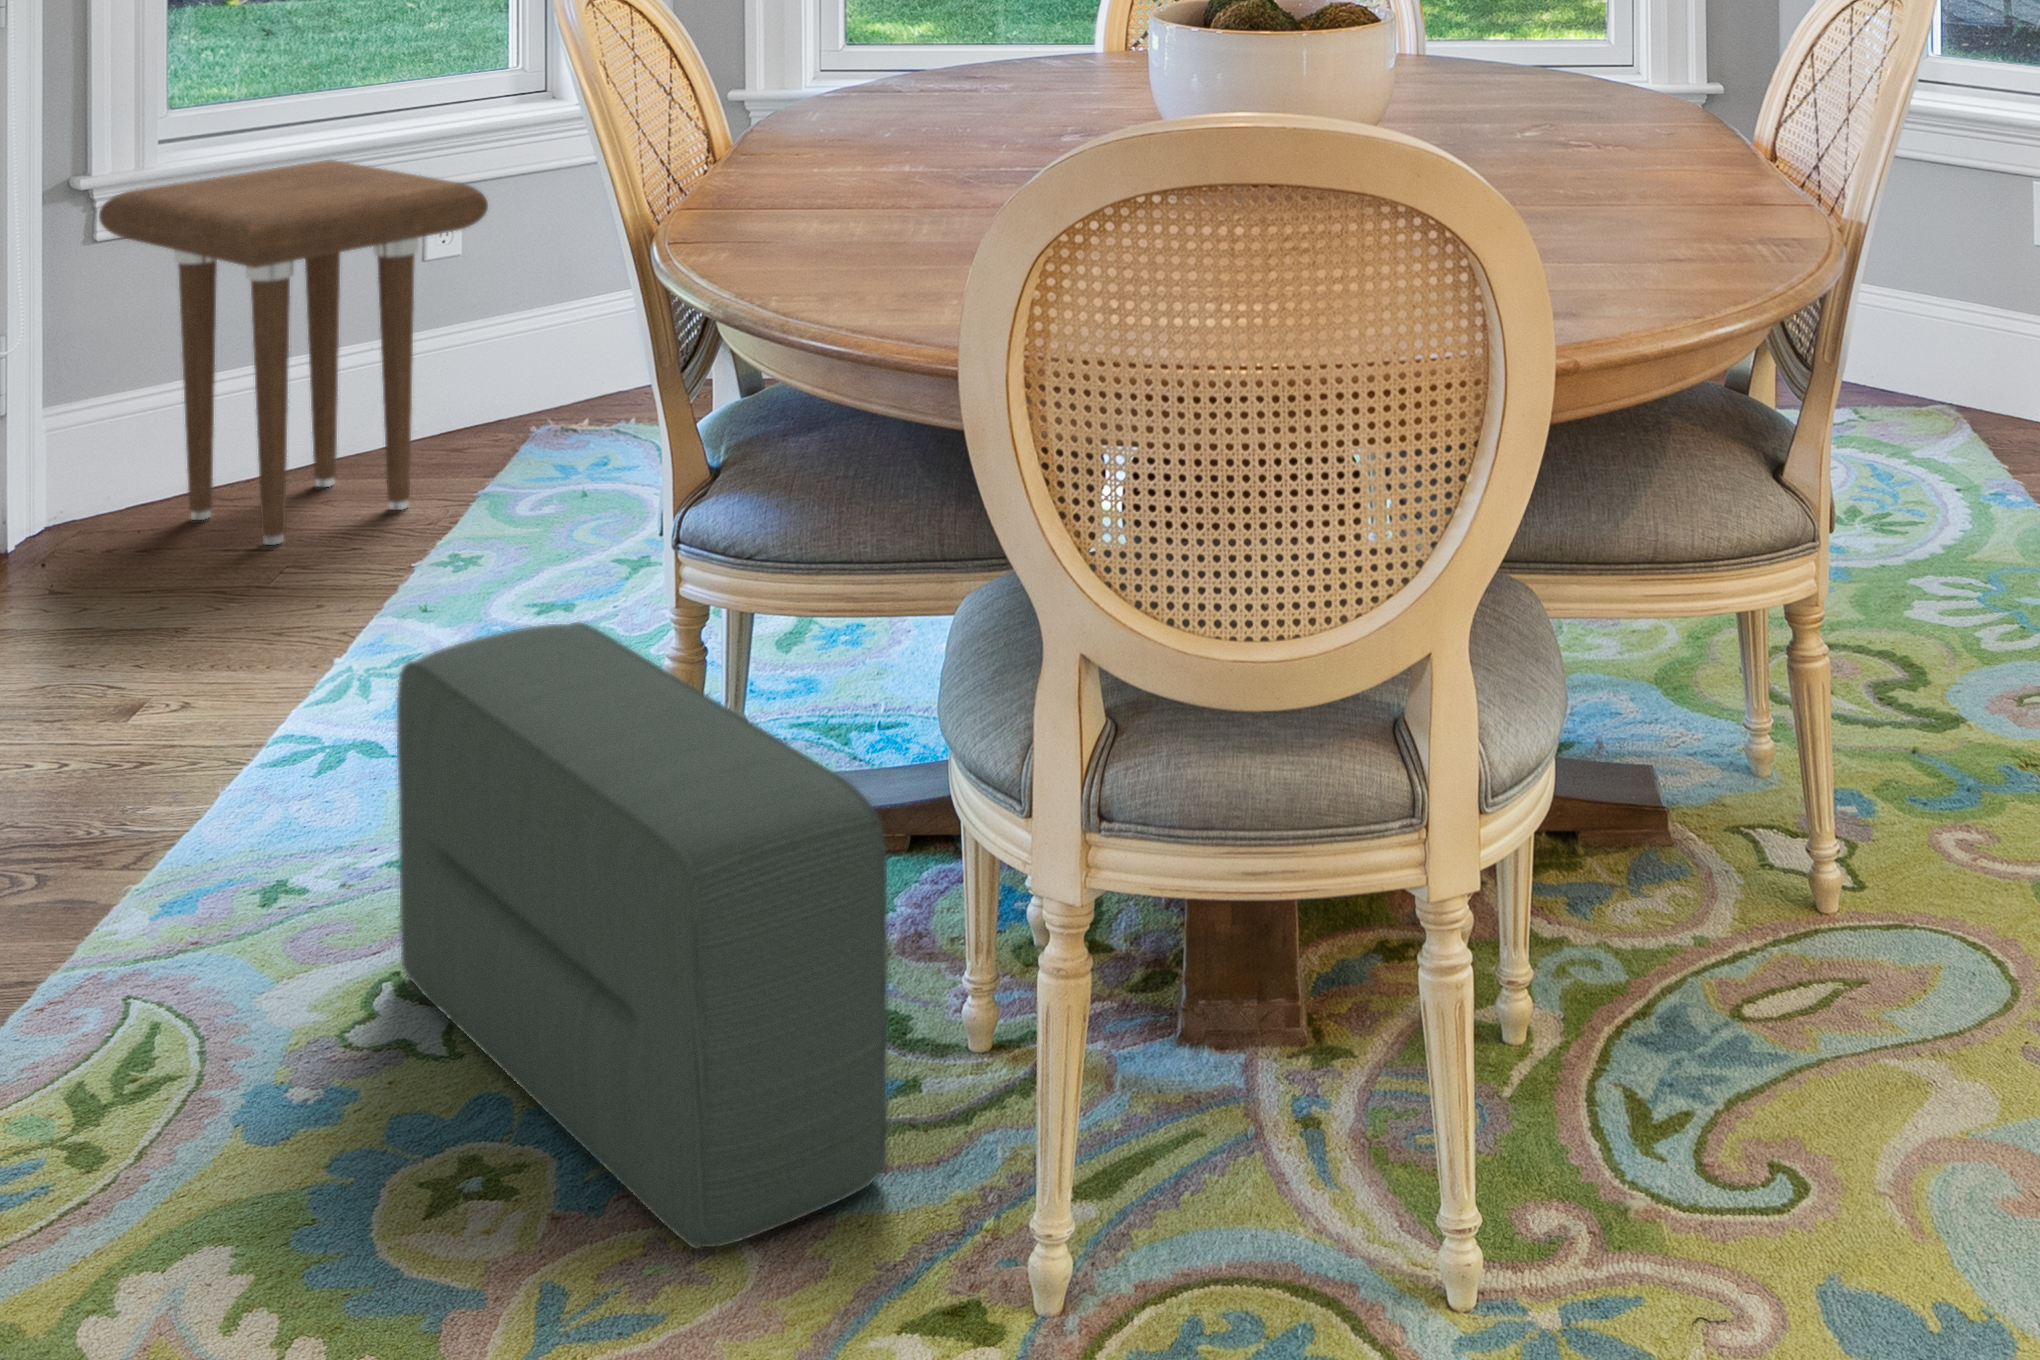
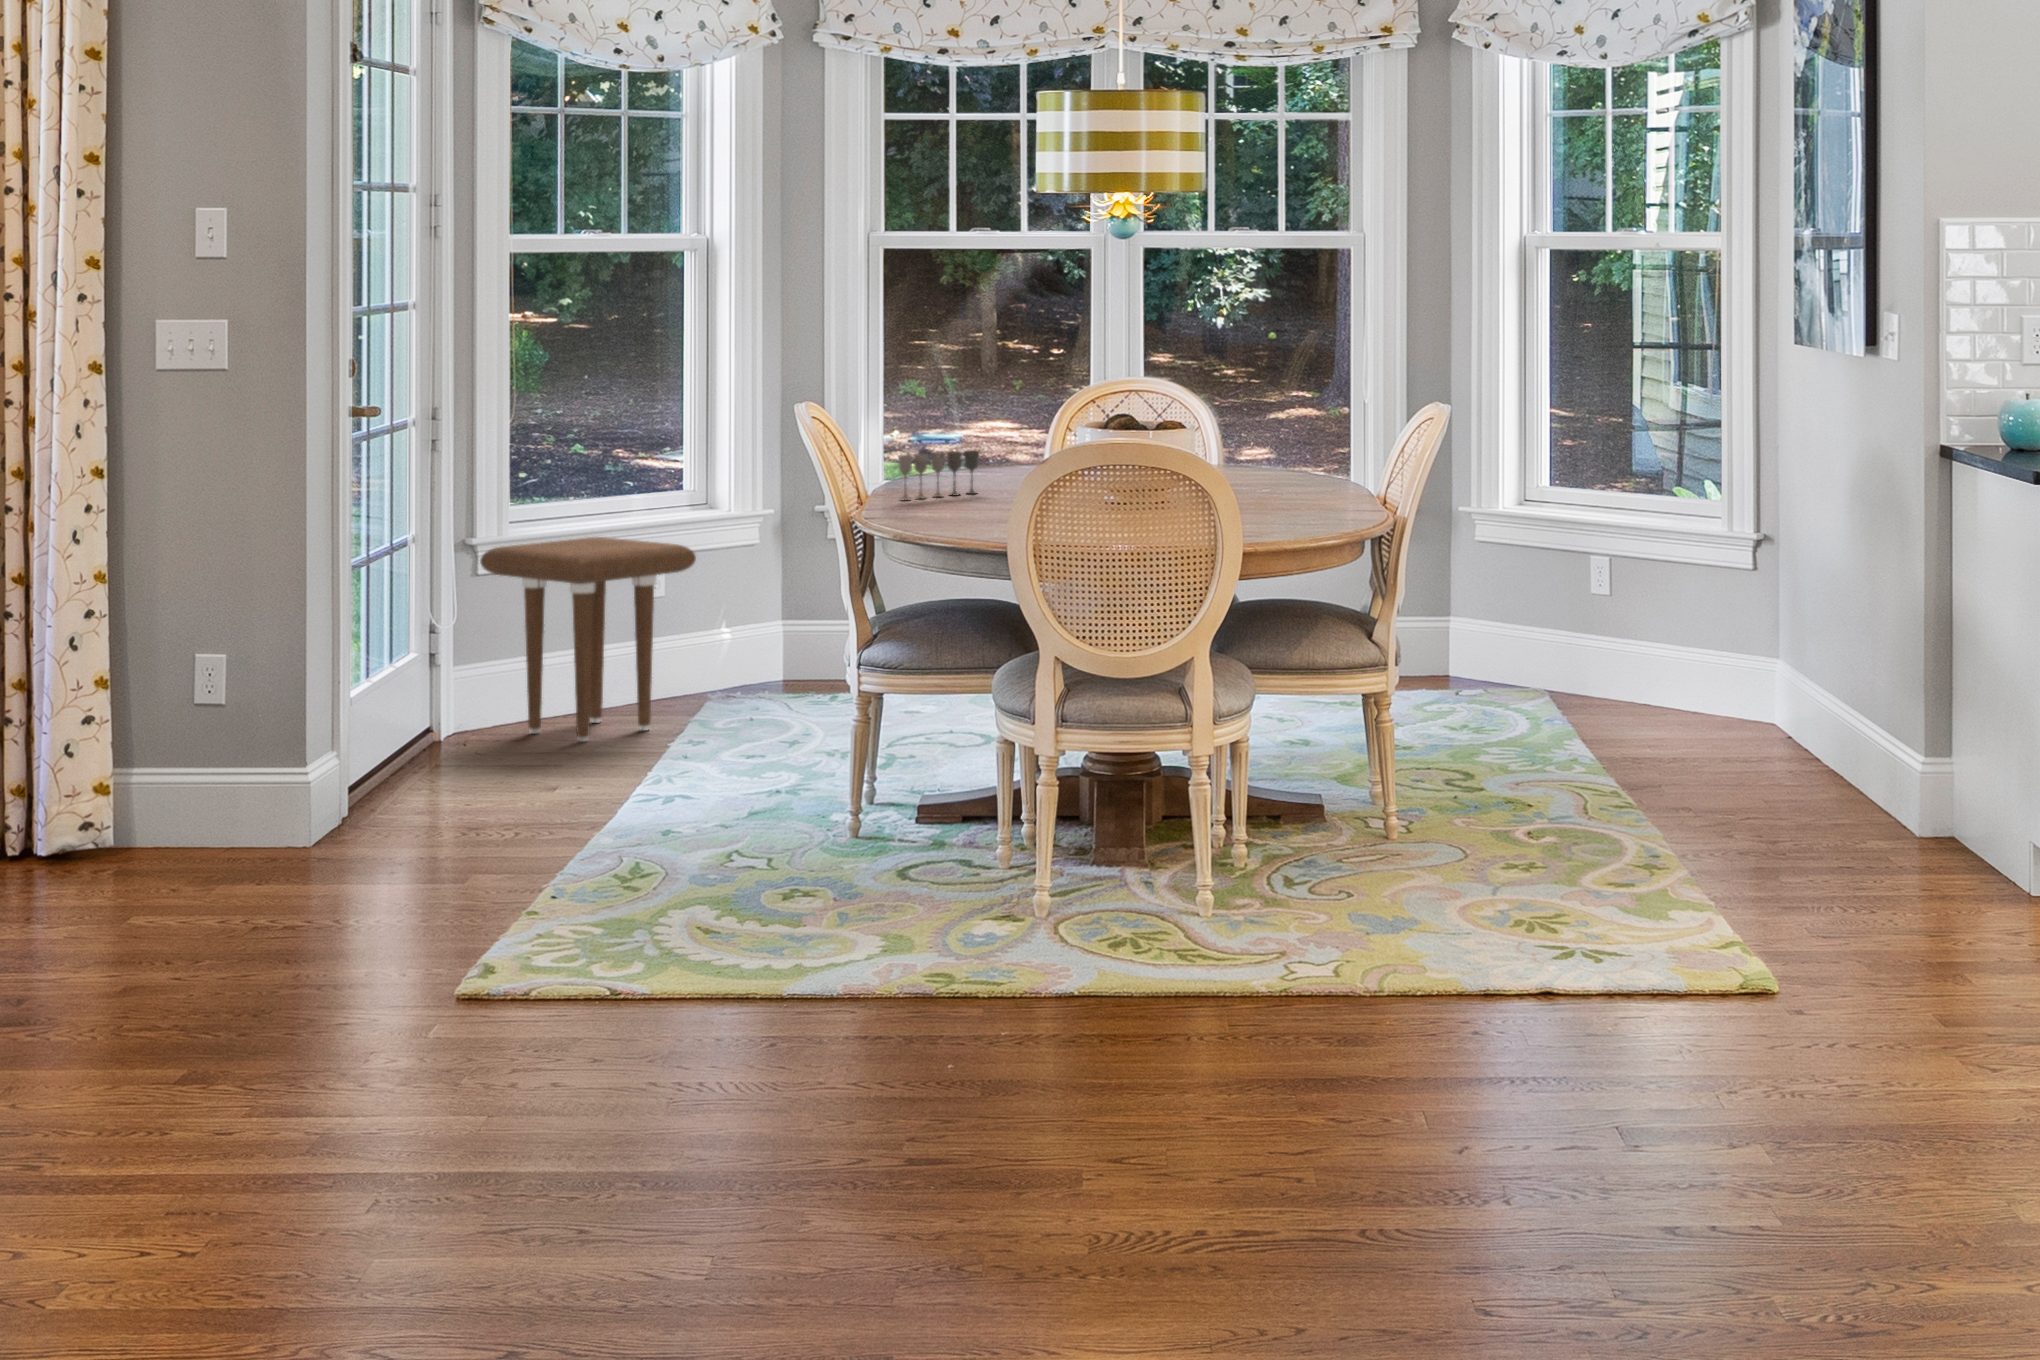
wine glass: none [779,55,953,163] -> present [898,451,979,499]
pouf: present [397,622,888,1249] -> none [737,700,971,904]

